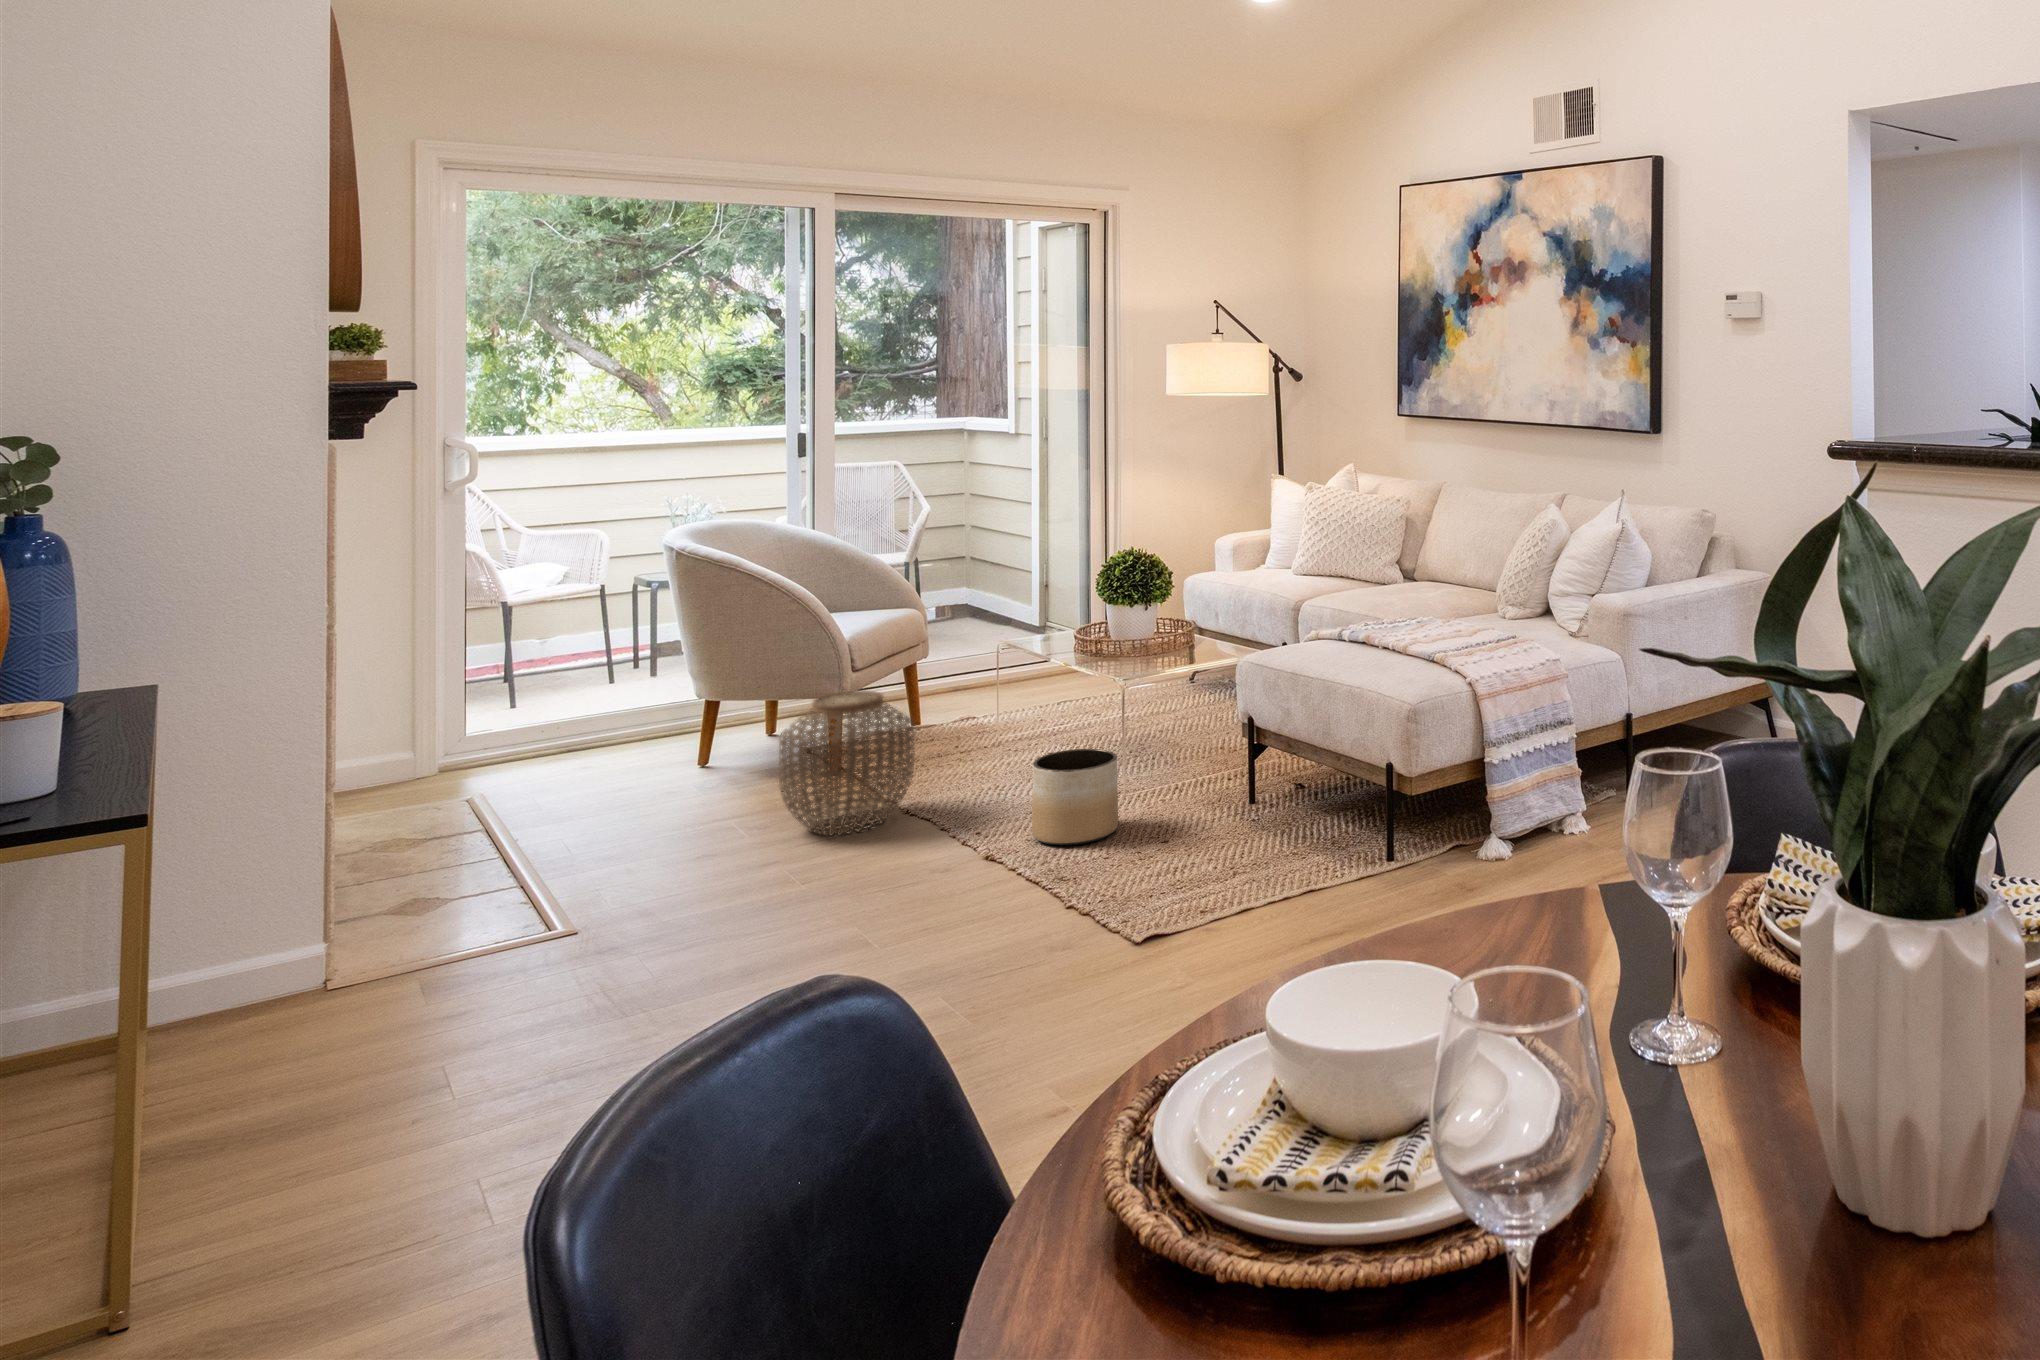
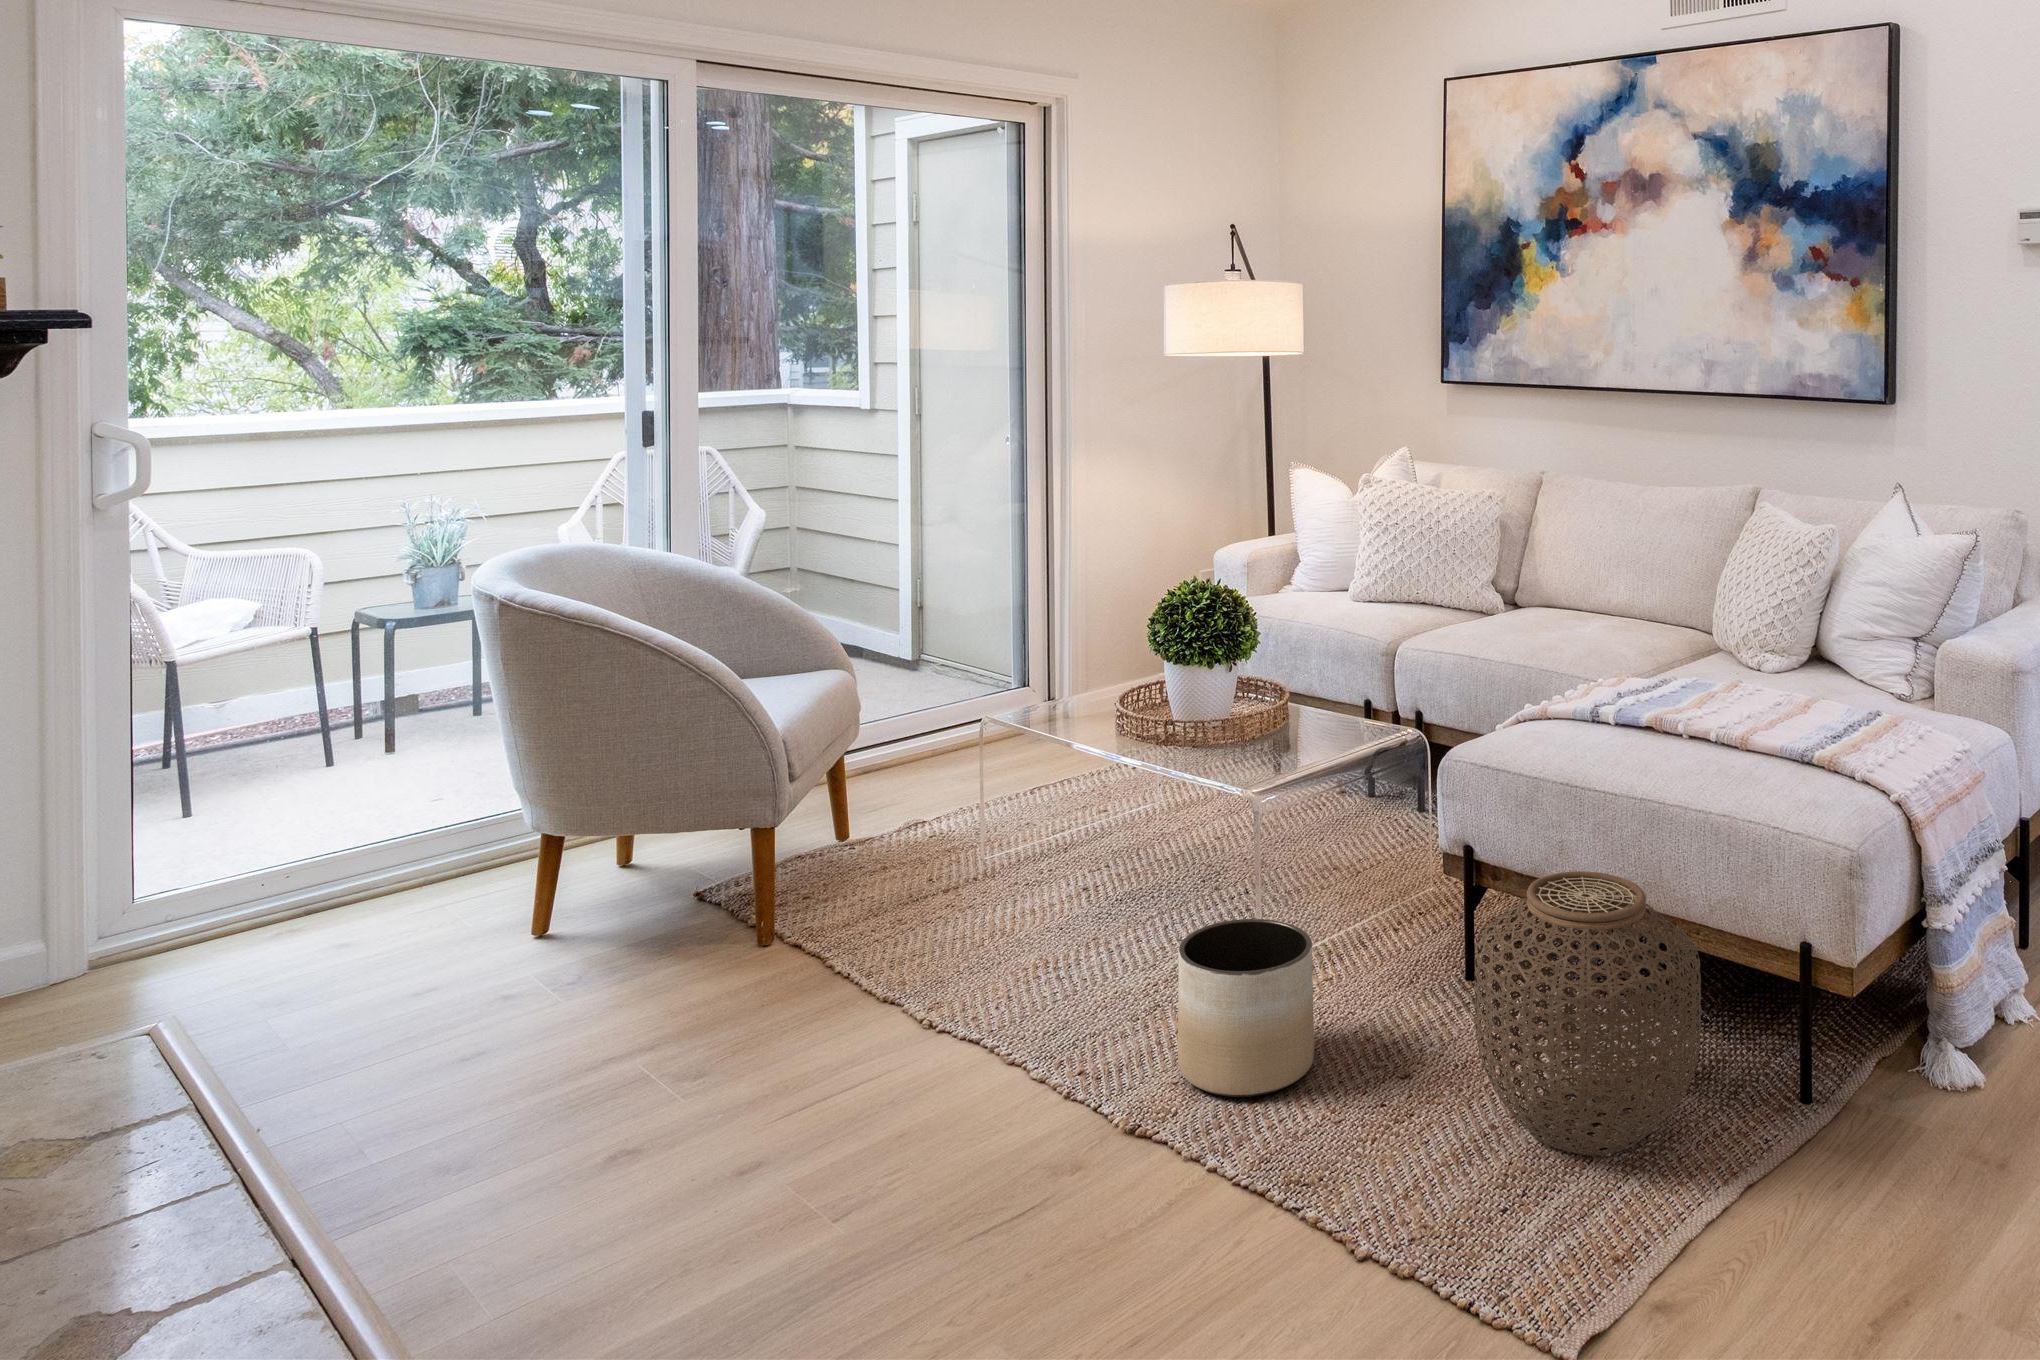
woven basket: present [779,691,914,835] -> present [1475,871,1701,1155]

